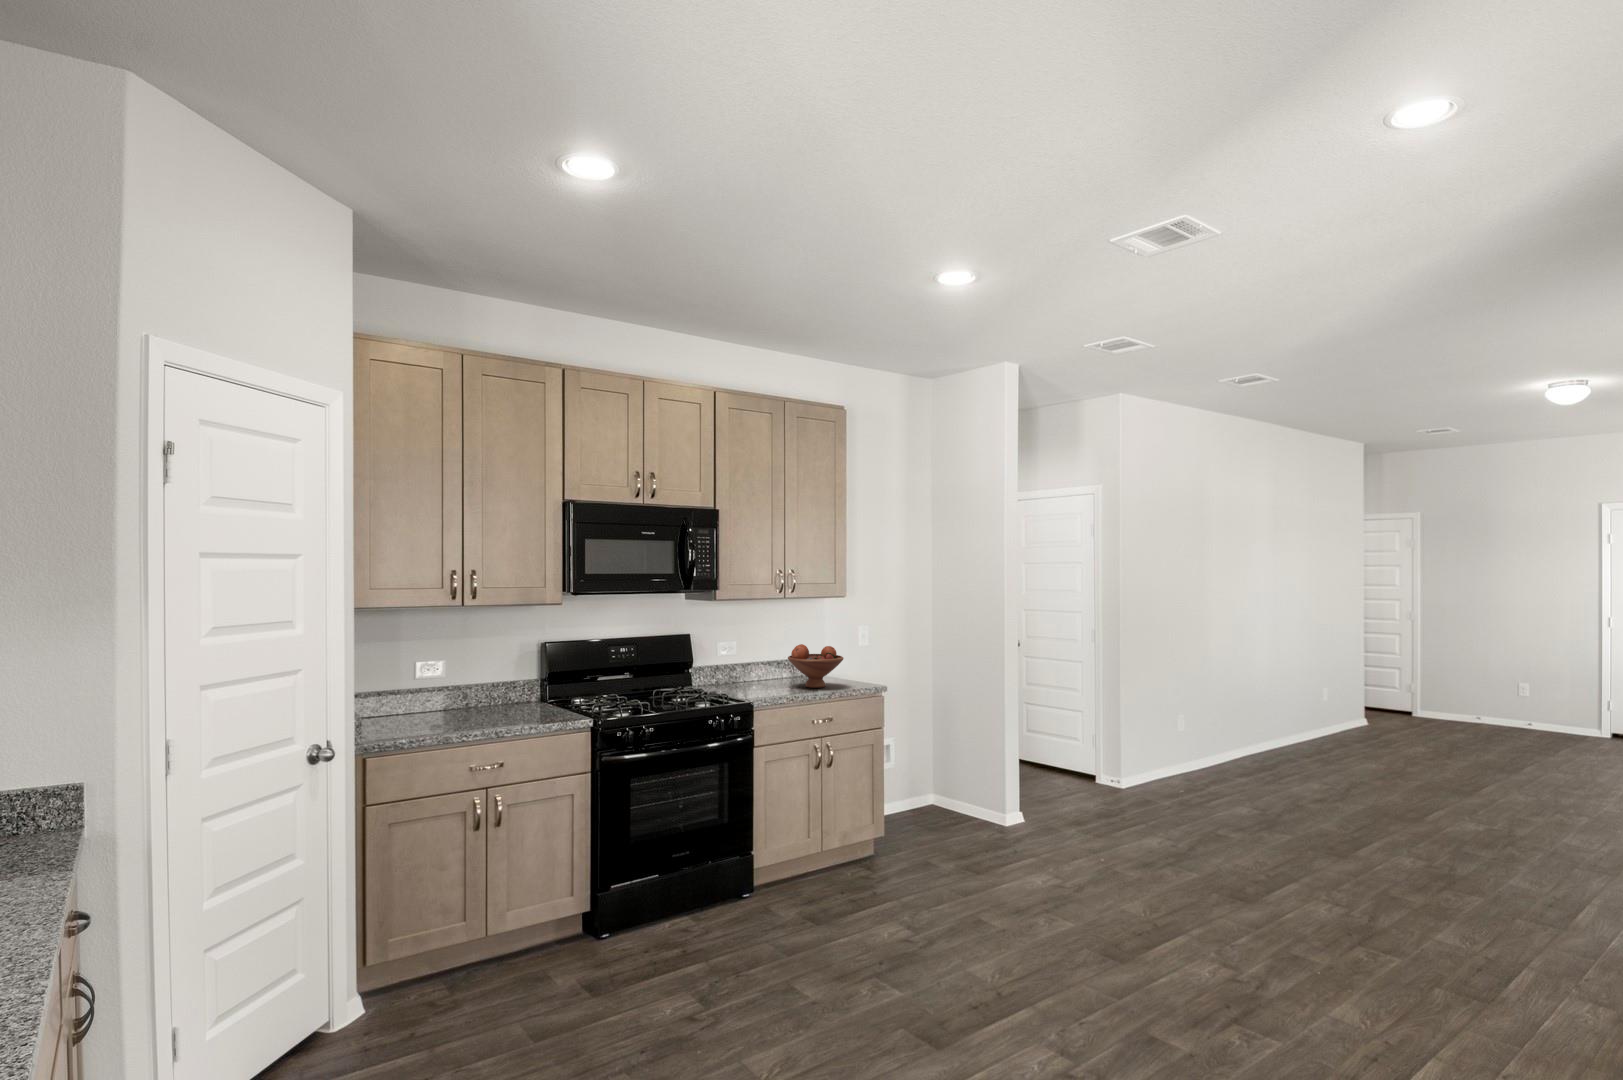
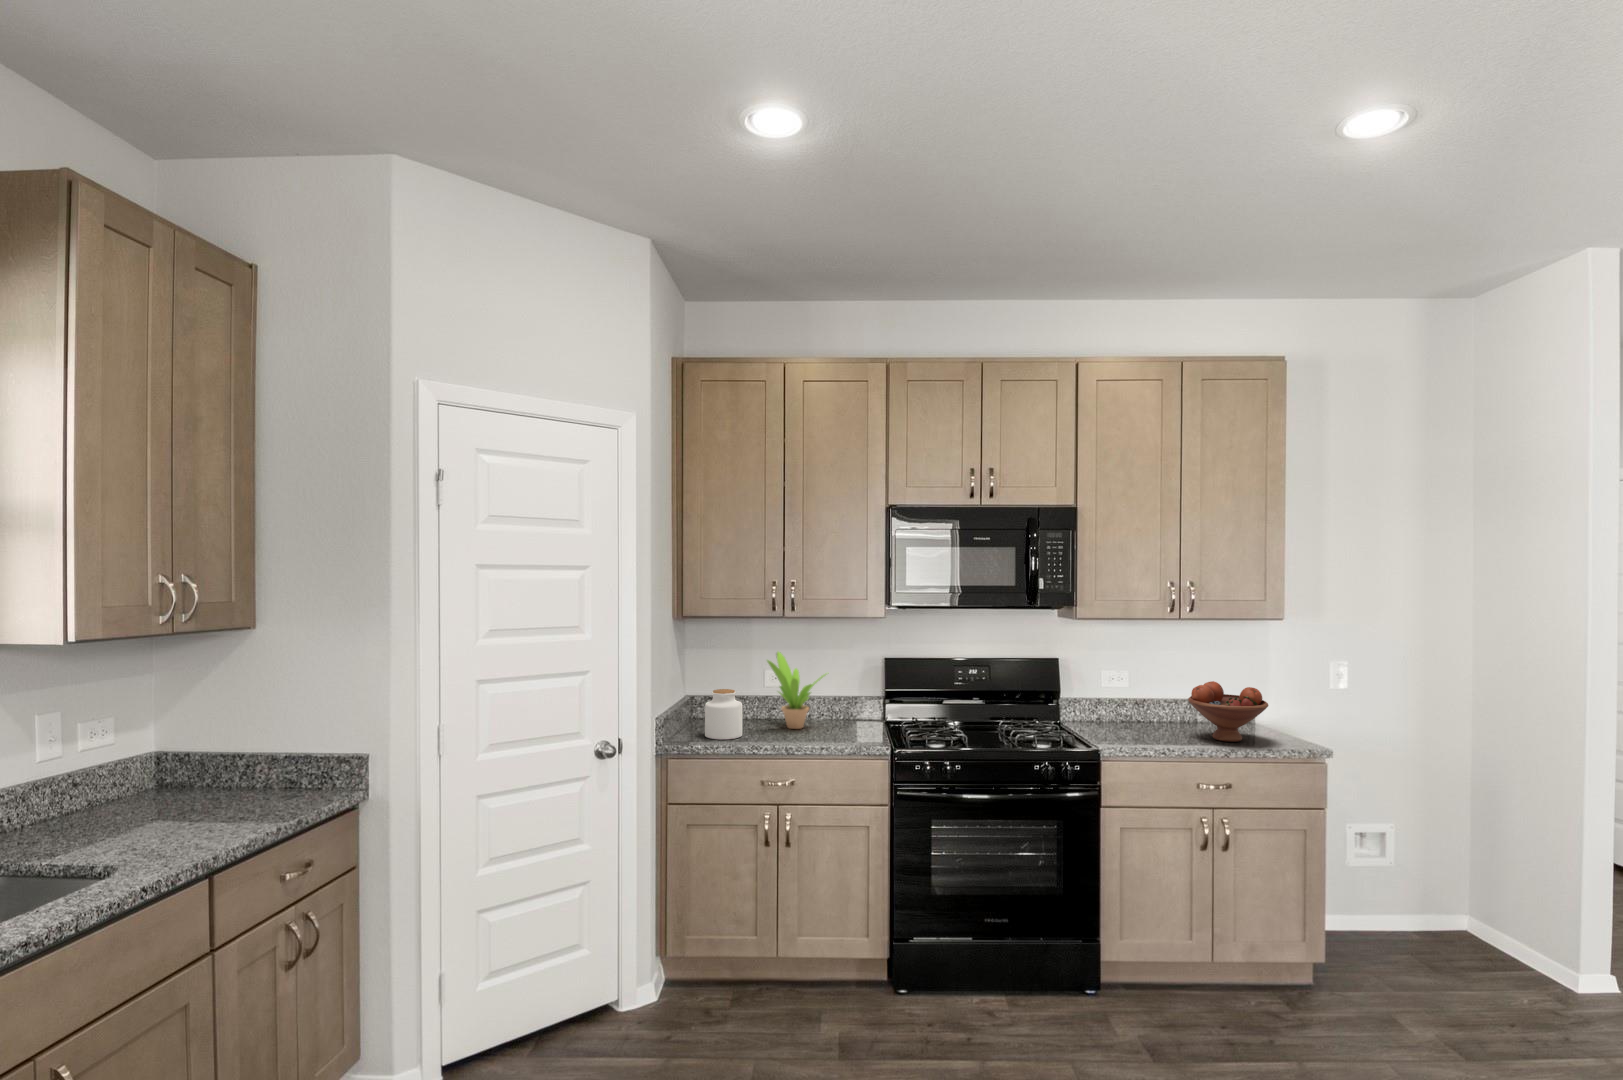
potted plant: none [442,643,505,718] -> present [767,652,826,729]
jar: none [390,682,433,734] -> present [705,689,742,739]

